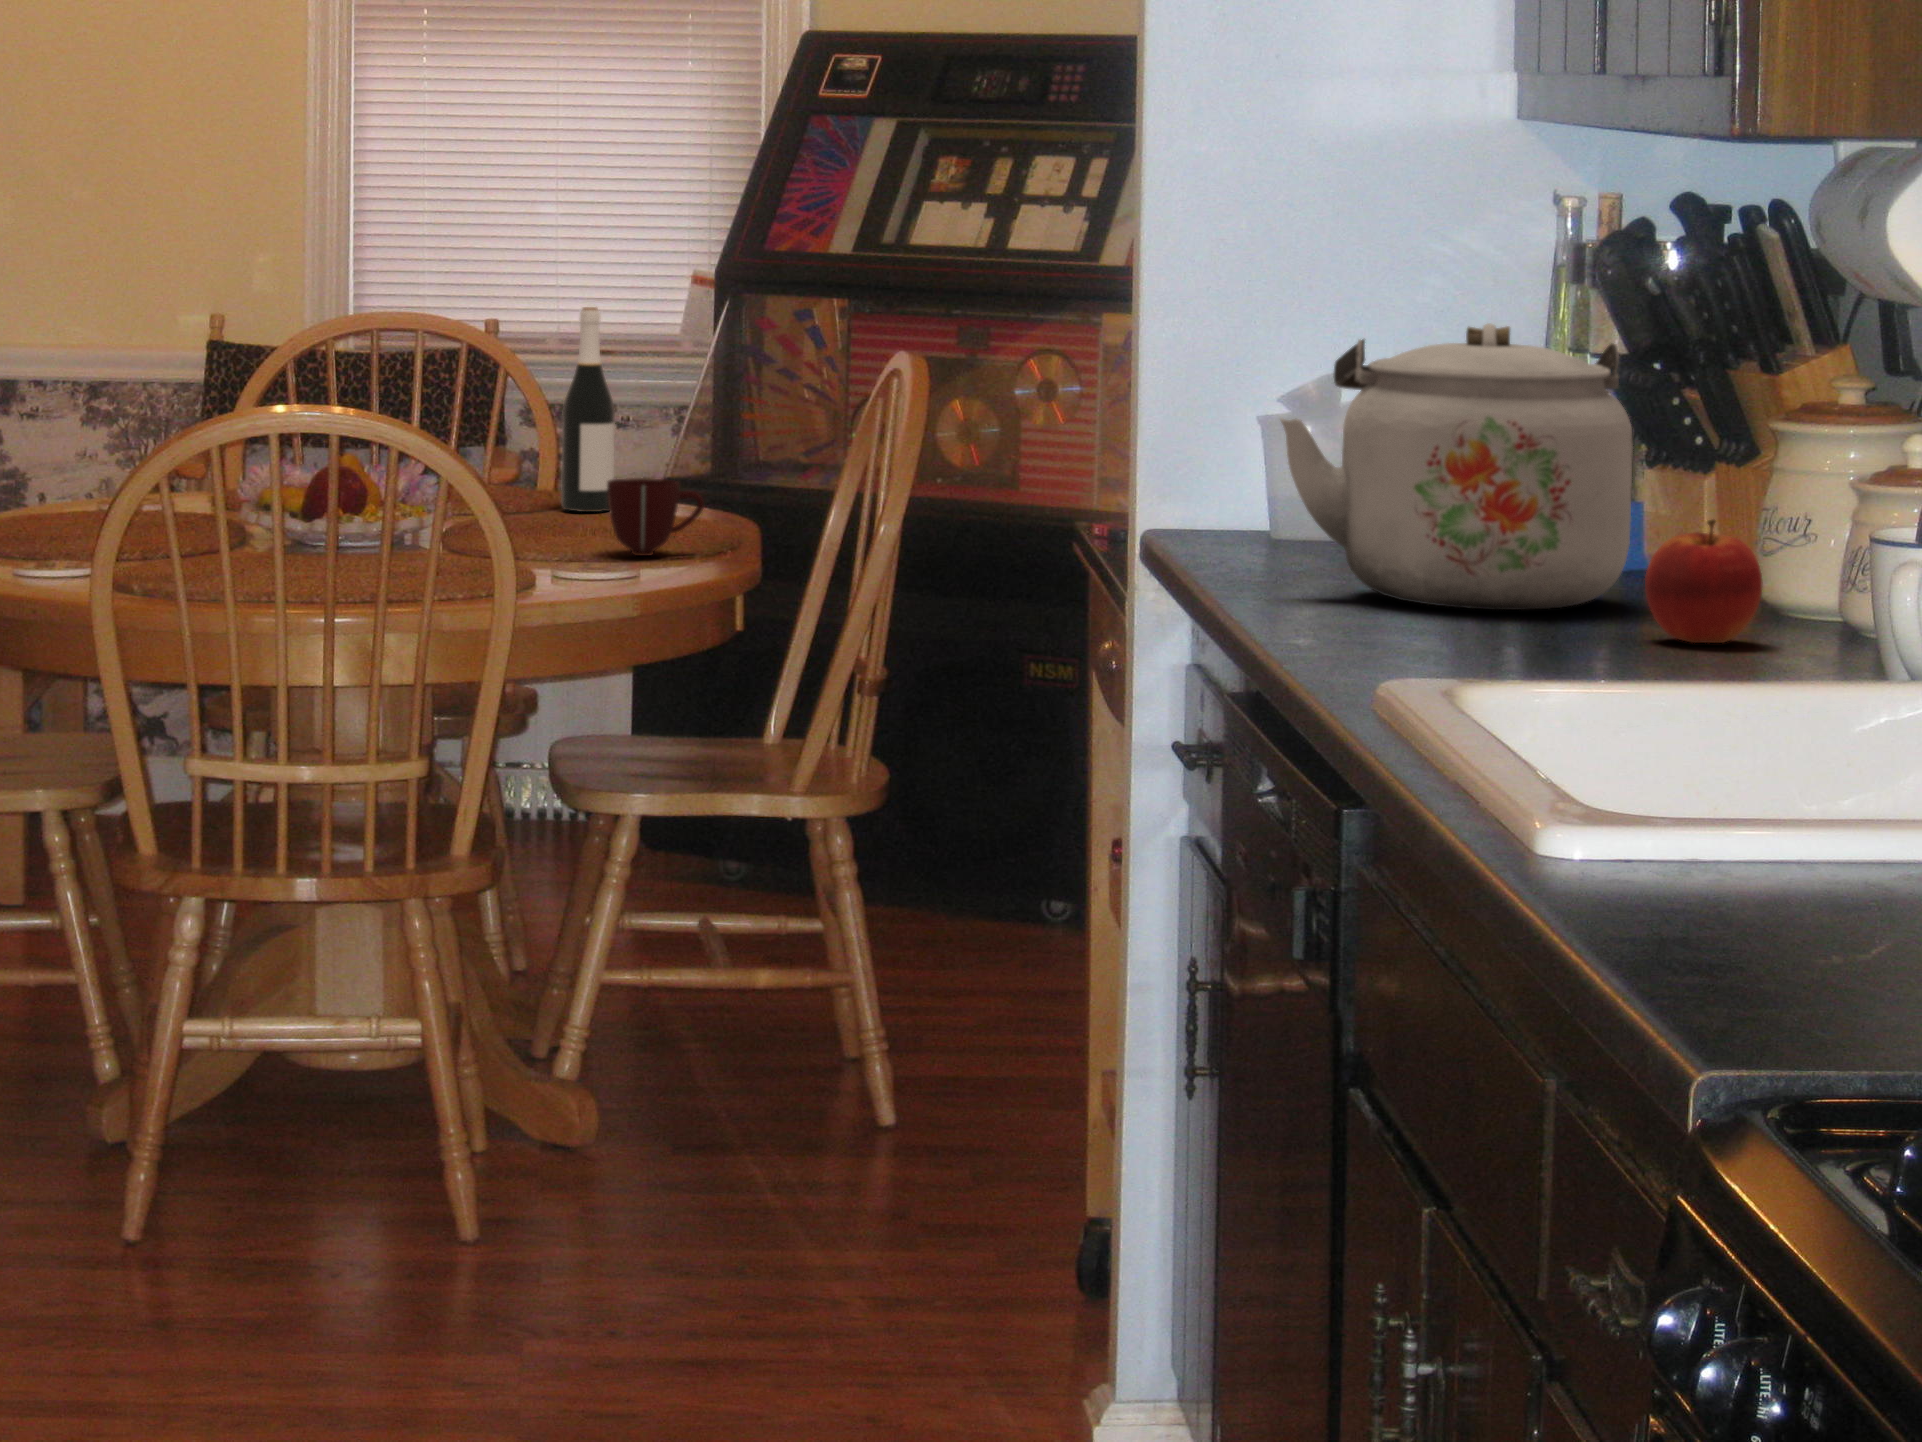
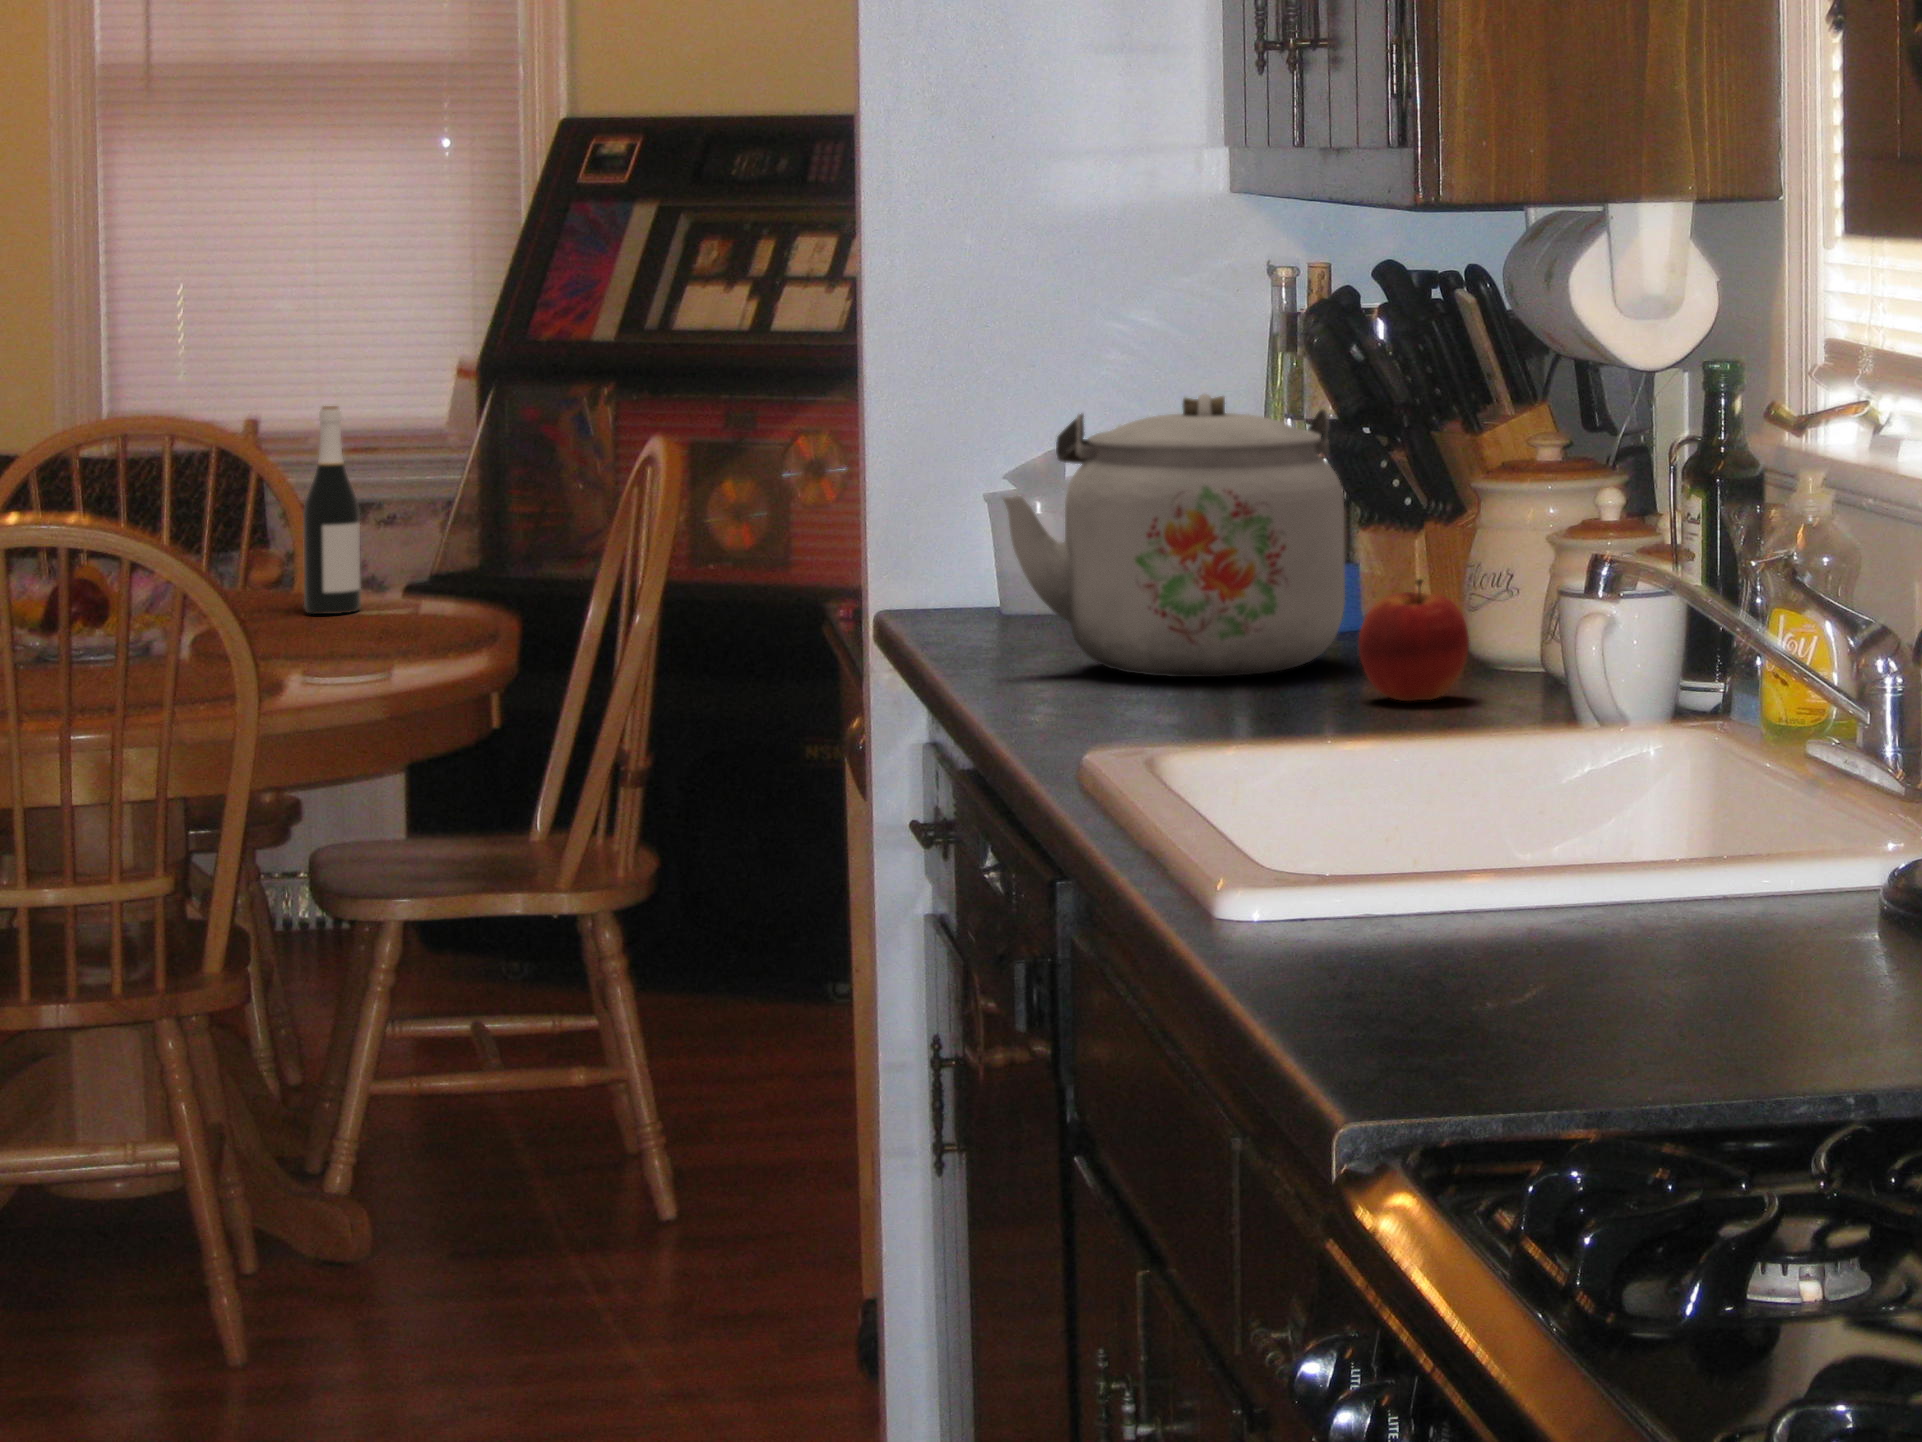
mug: present [607,478,704,556] -> none [343,578,448,658]

